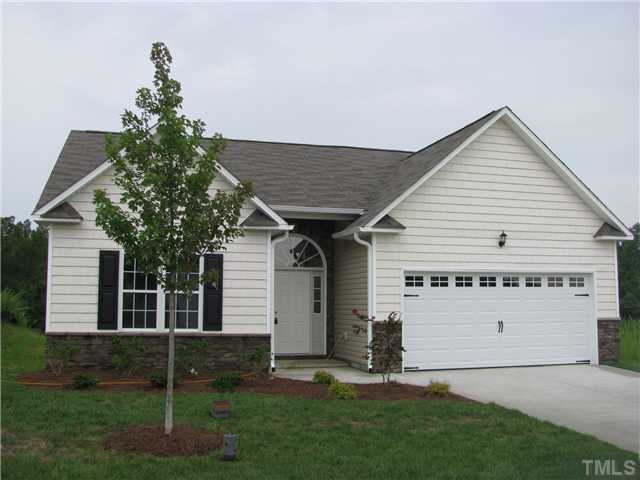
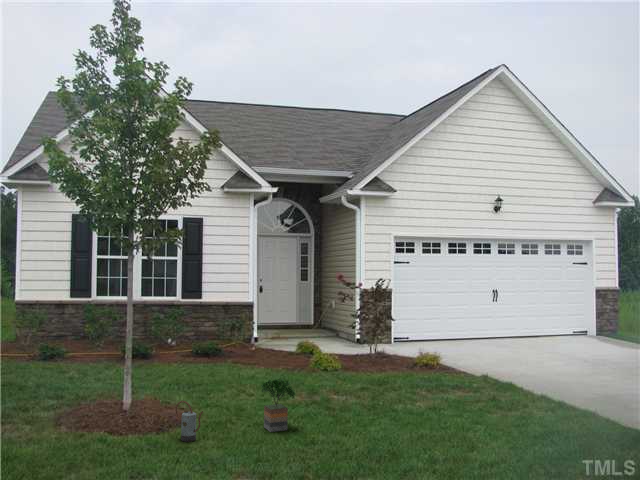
potted tree: present [210,380,235,418] -> present [261,379,295,432]

